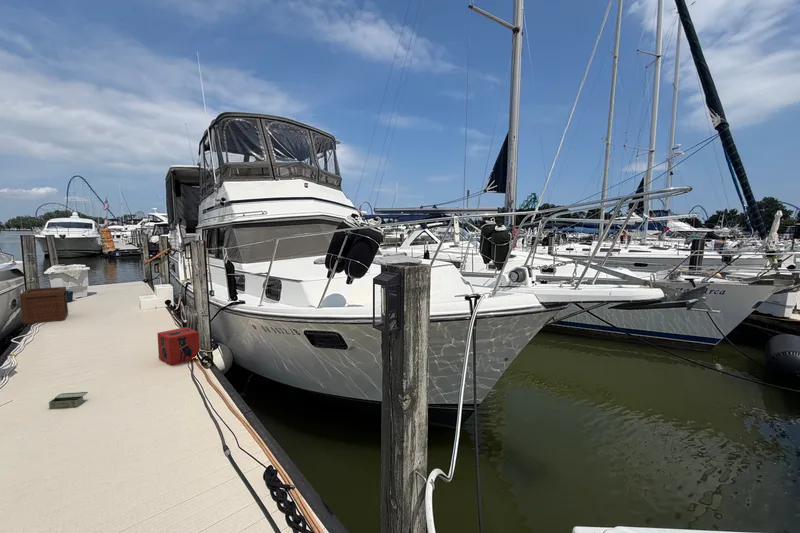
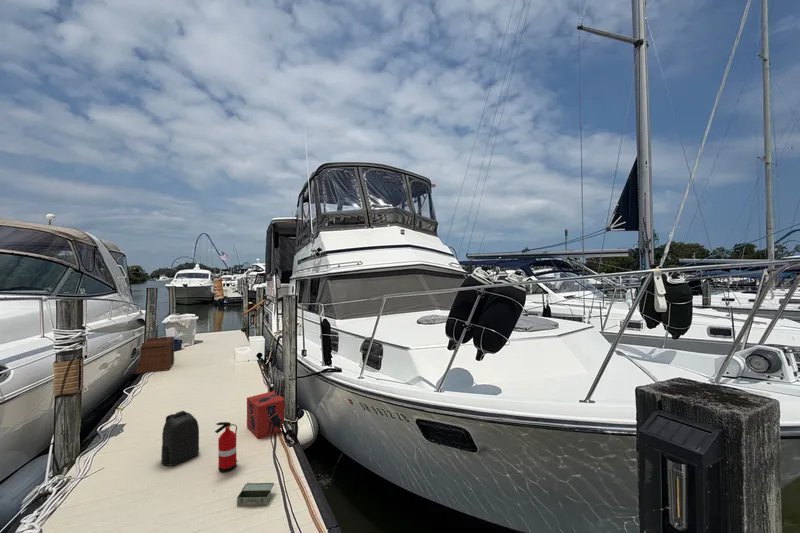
backpack: none [78,341,114,385] -> present [161,411,199,466]
fire extinguisher: none [131,346,152,387] -> present [215,422,237,472]
toolbox: present [49,392,88,408] -> present [237,483,274,506]

